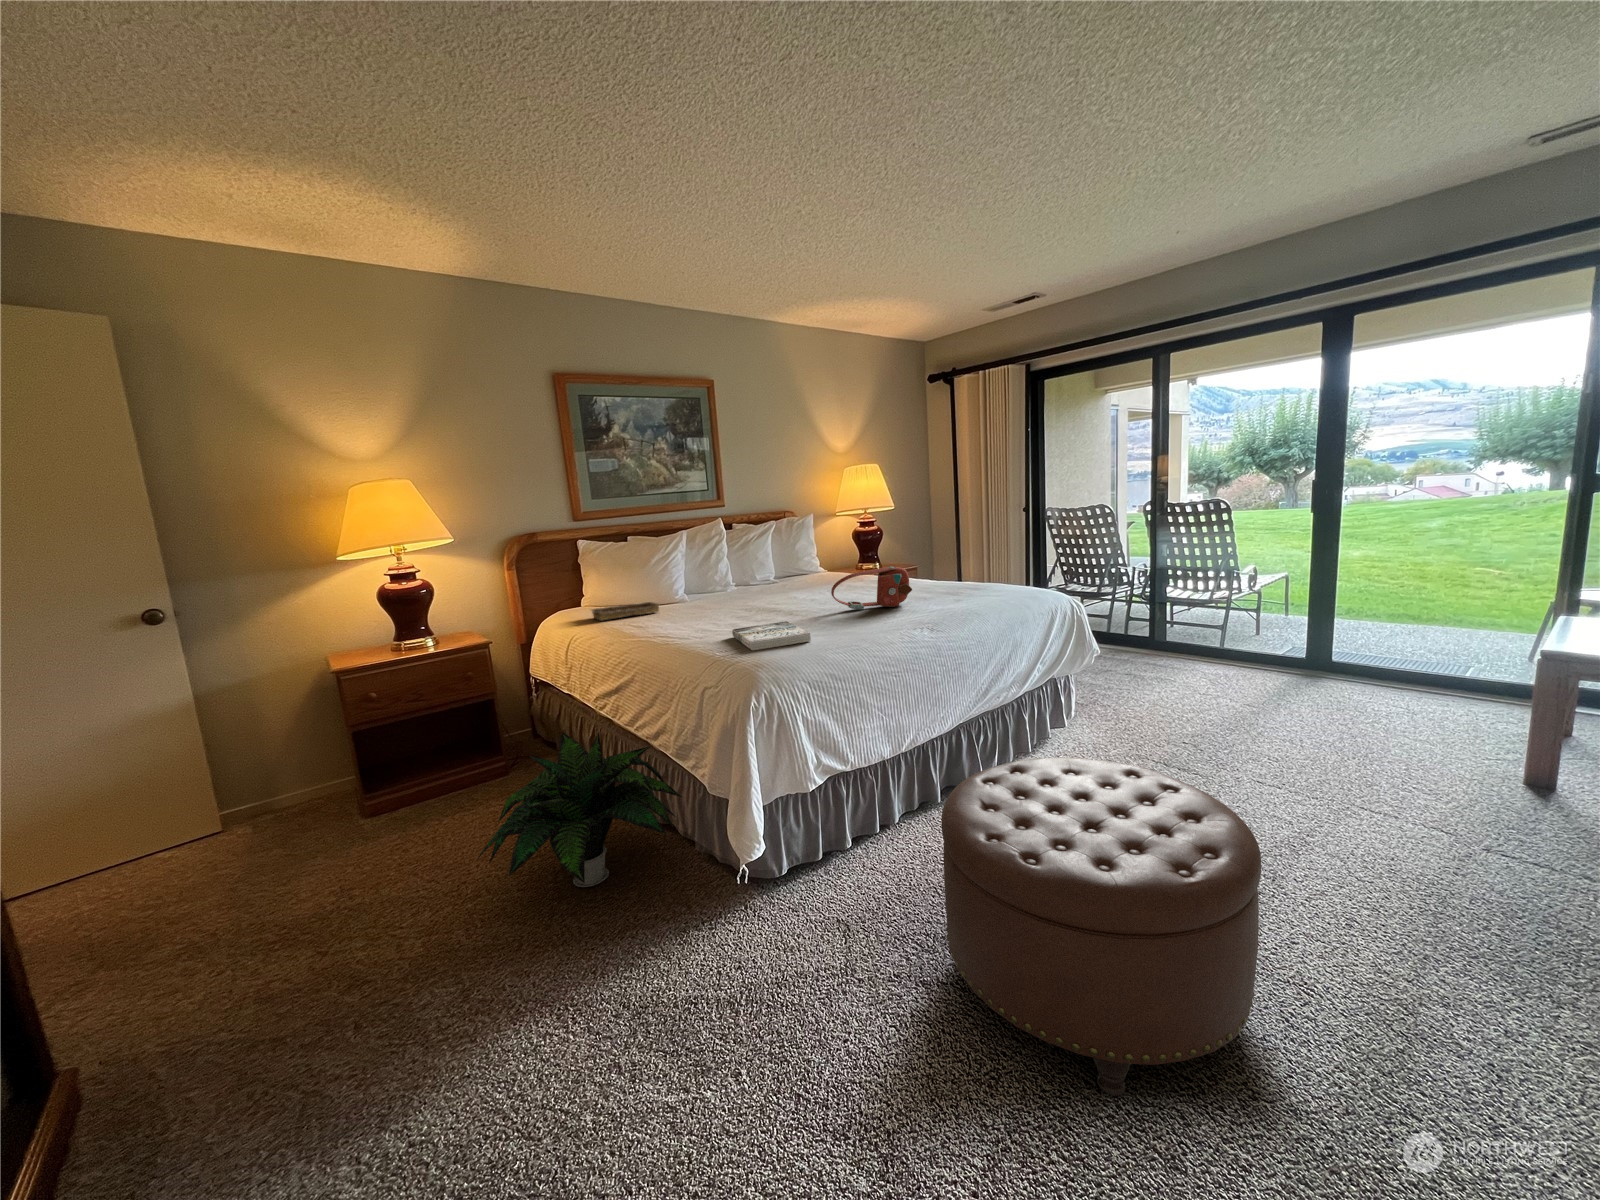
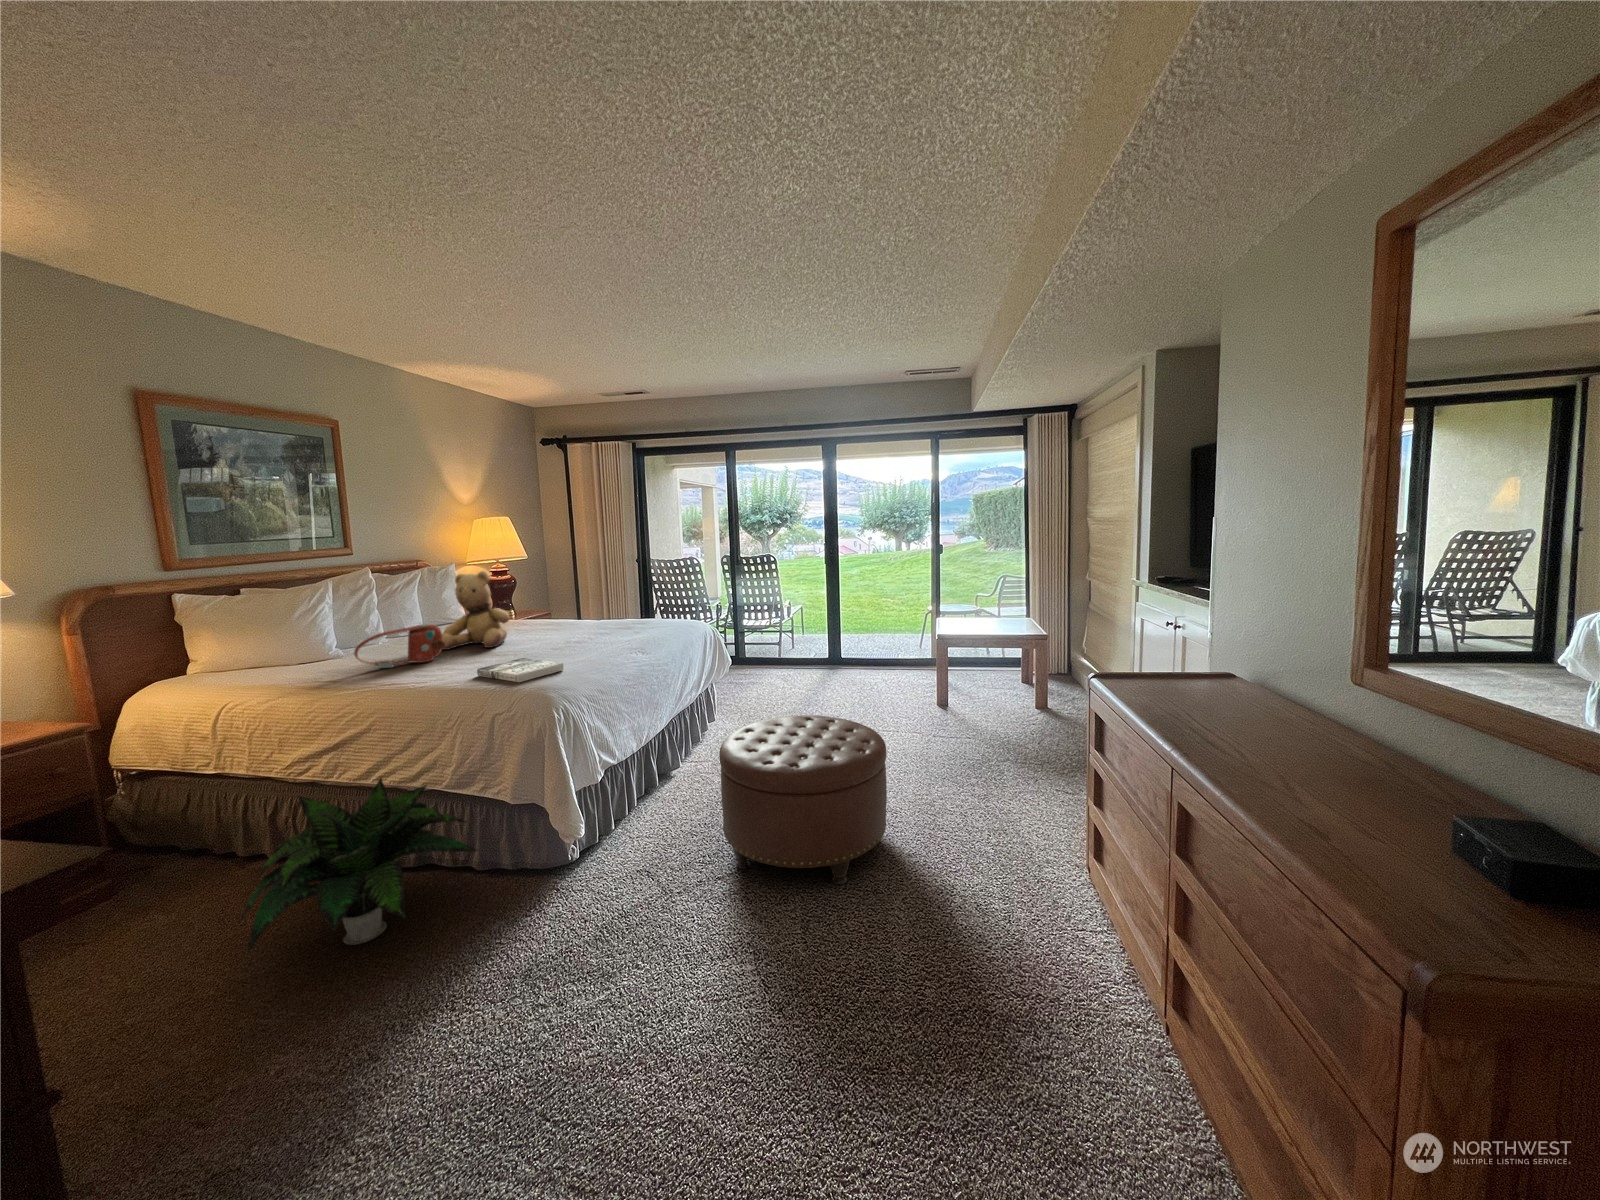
teddy bear: none [749,521,815,606] -> present [442,571,509,650]
handbag: present [831,566,912,609] -> present [354,624,446,668]
tray: present [591,602,659,621] -> none [231,657,336,682]

